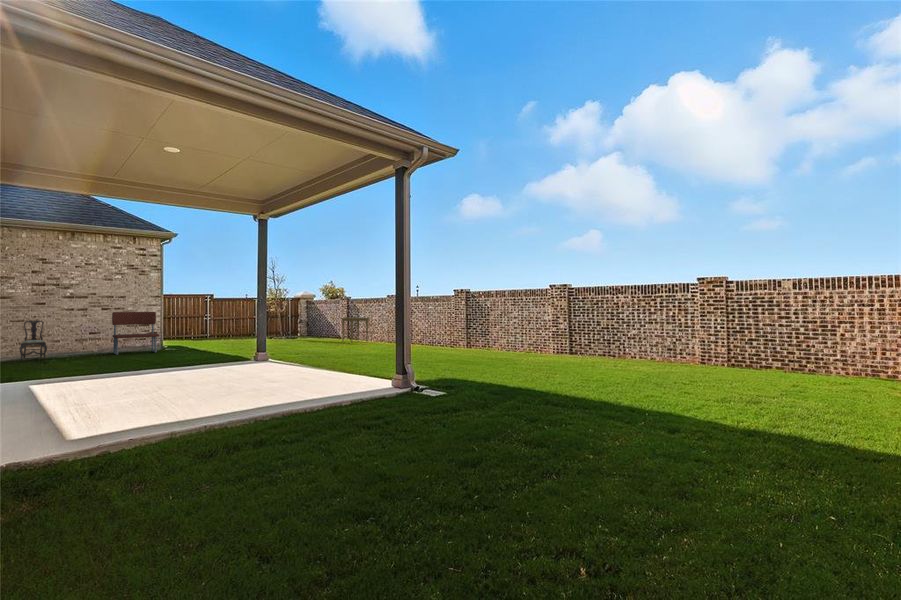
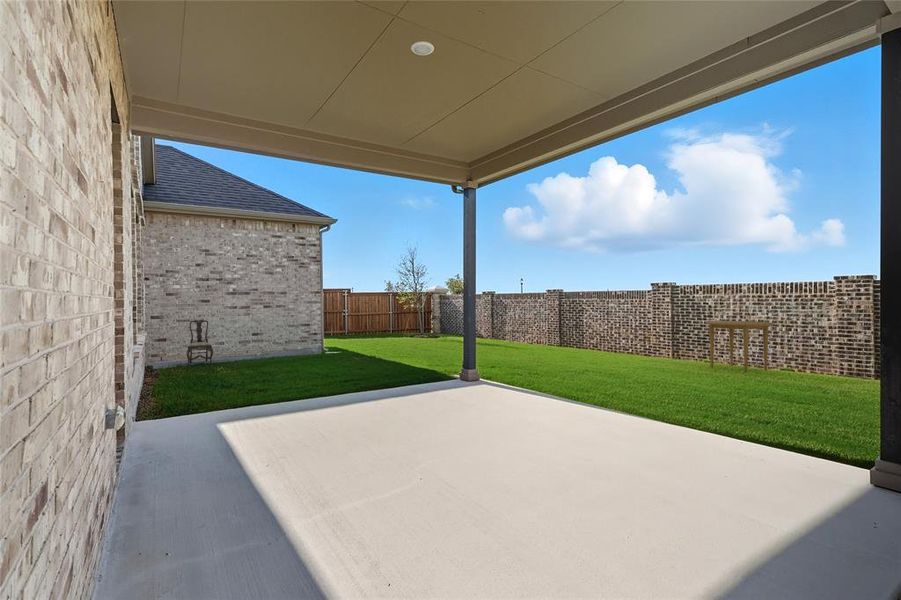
bench: present [112,312,160,355] -> none [274,309,324,359]
dining table: present [340,317,370,342] -> present [705,321,774,373]

